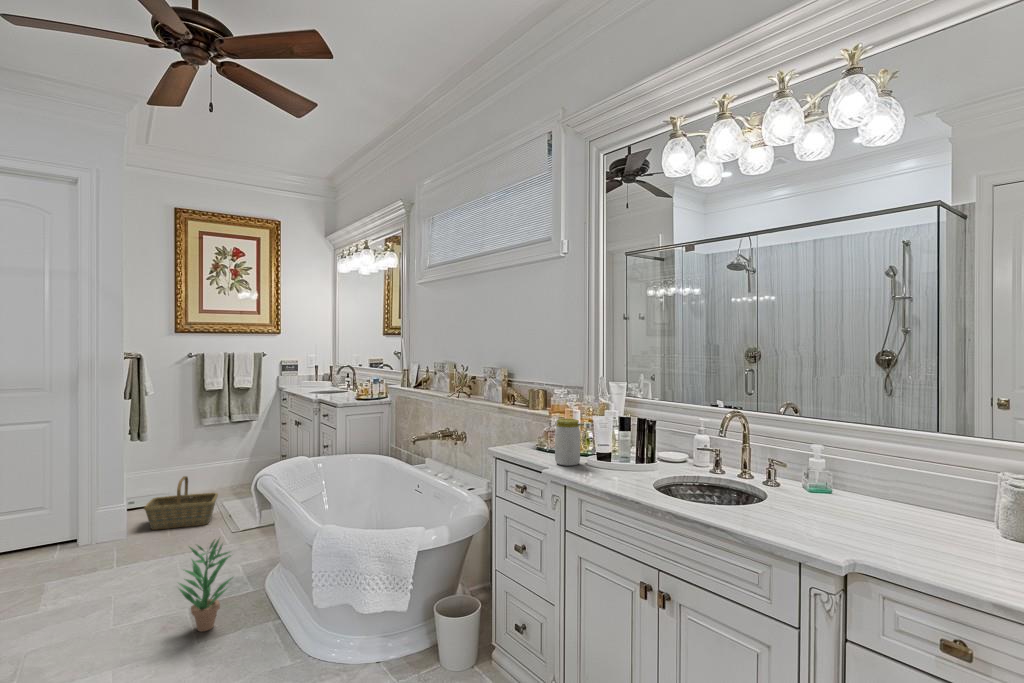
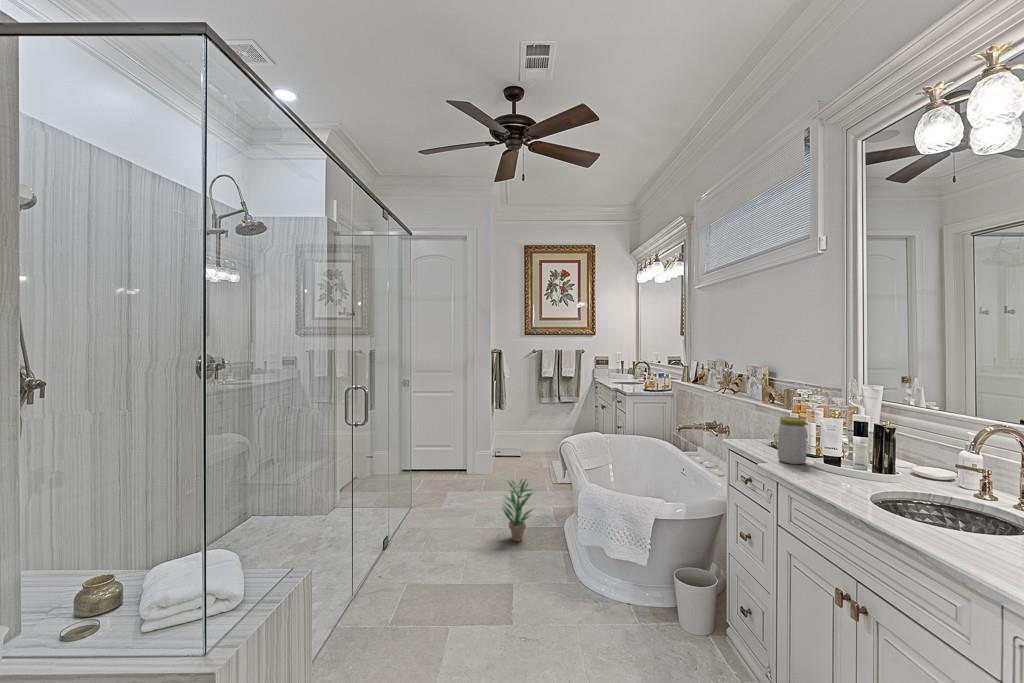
basket: present [144,476,218,530] -> none [500,436,546,472]

